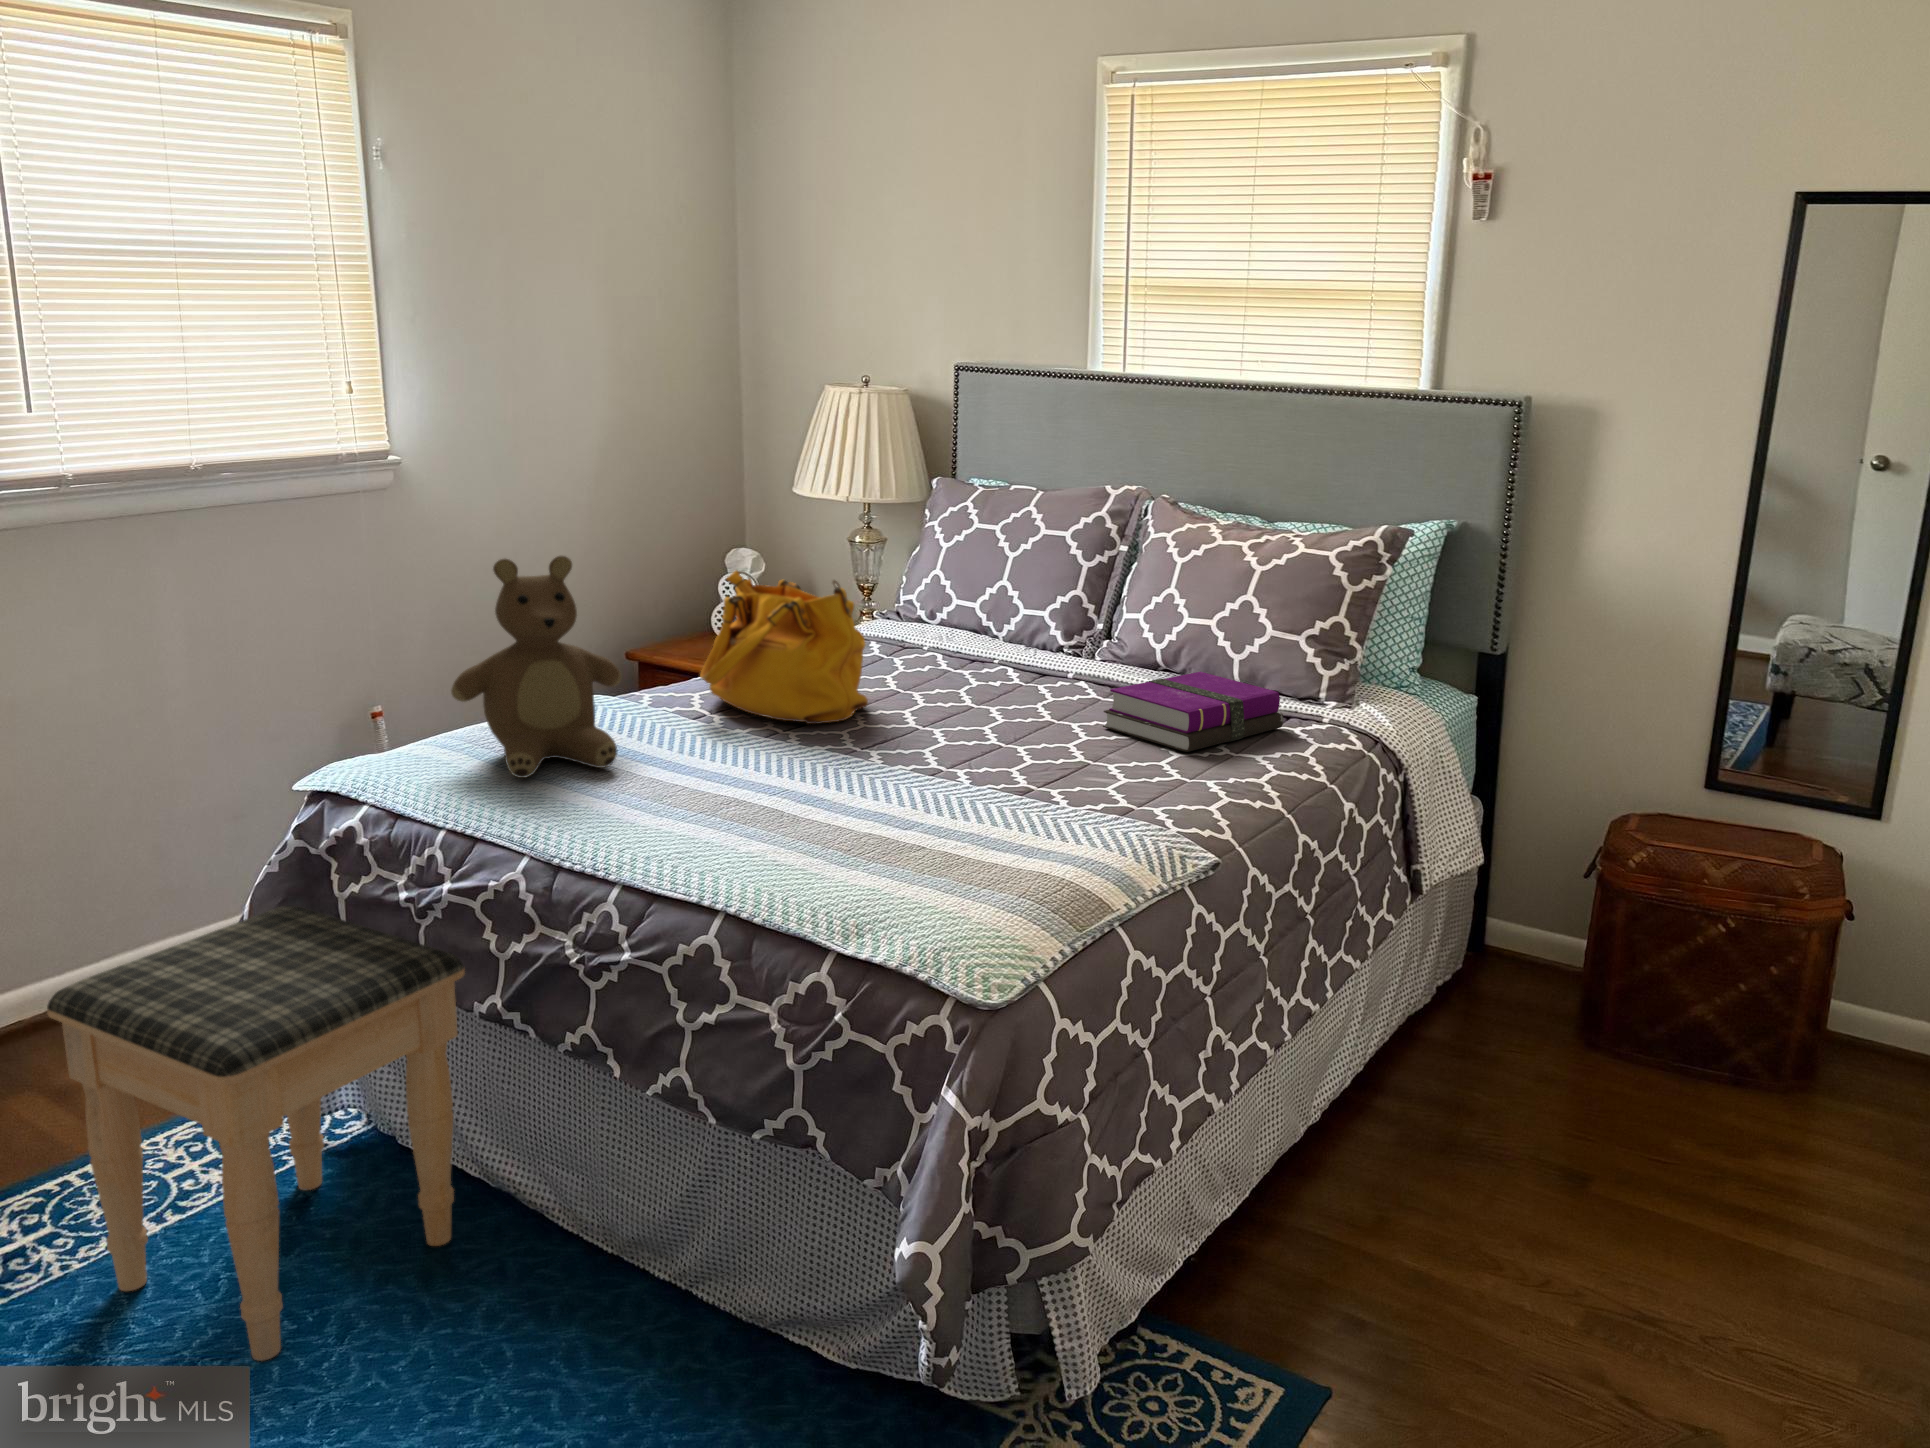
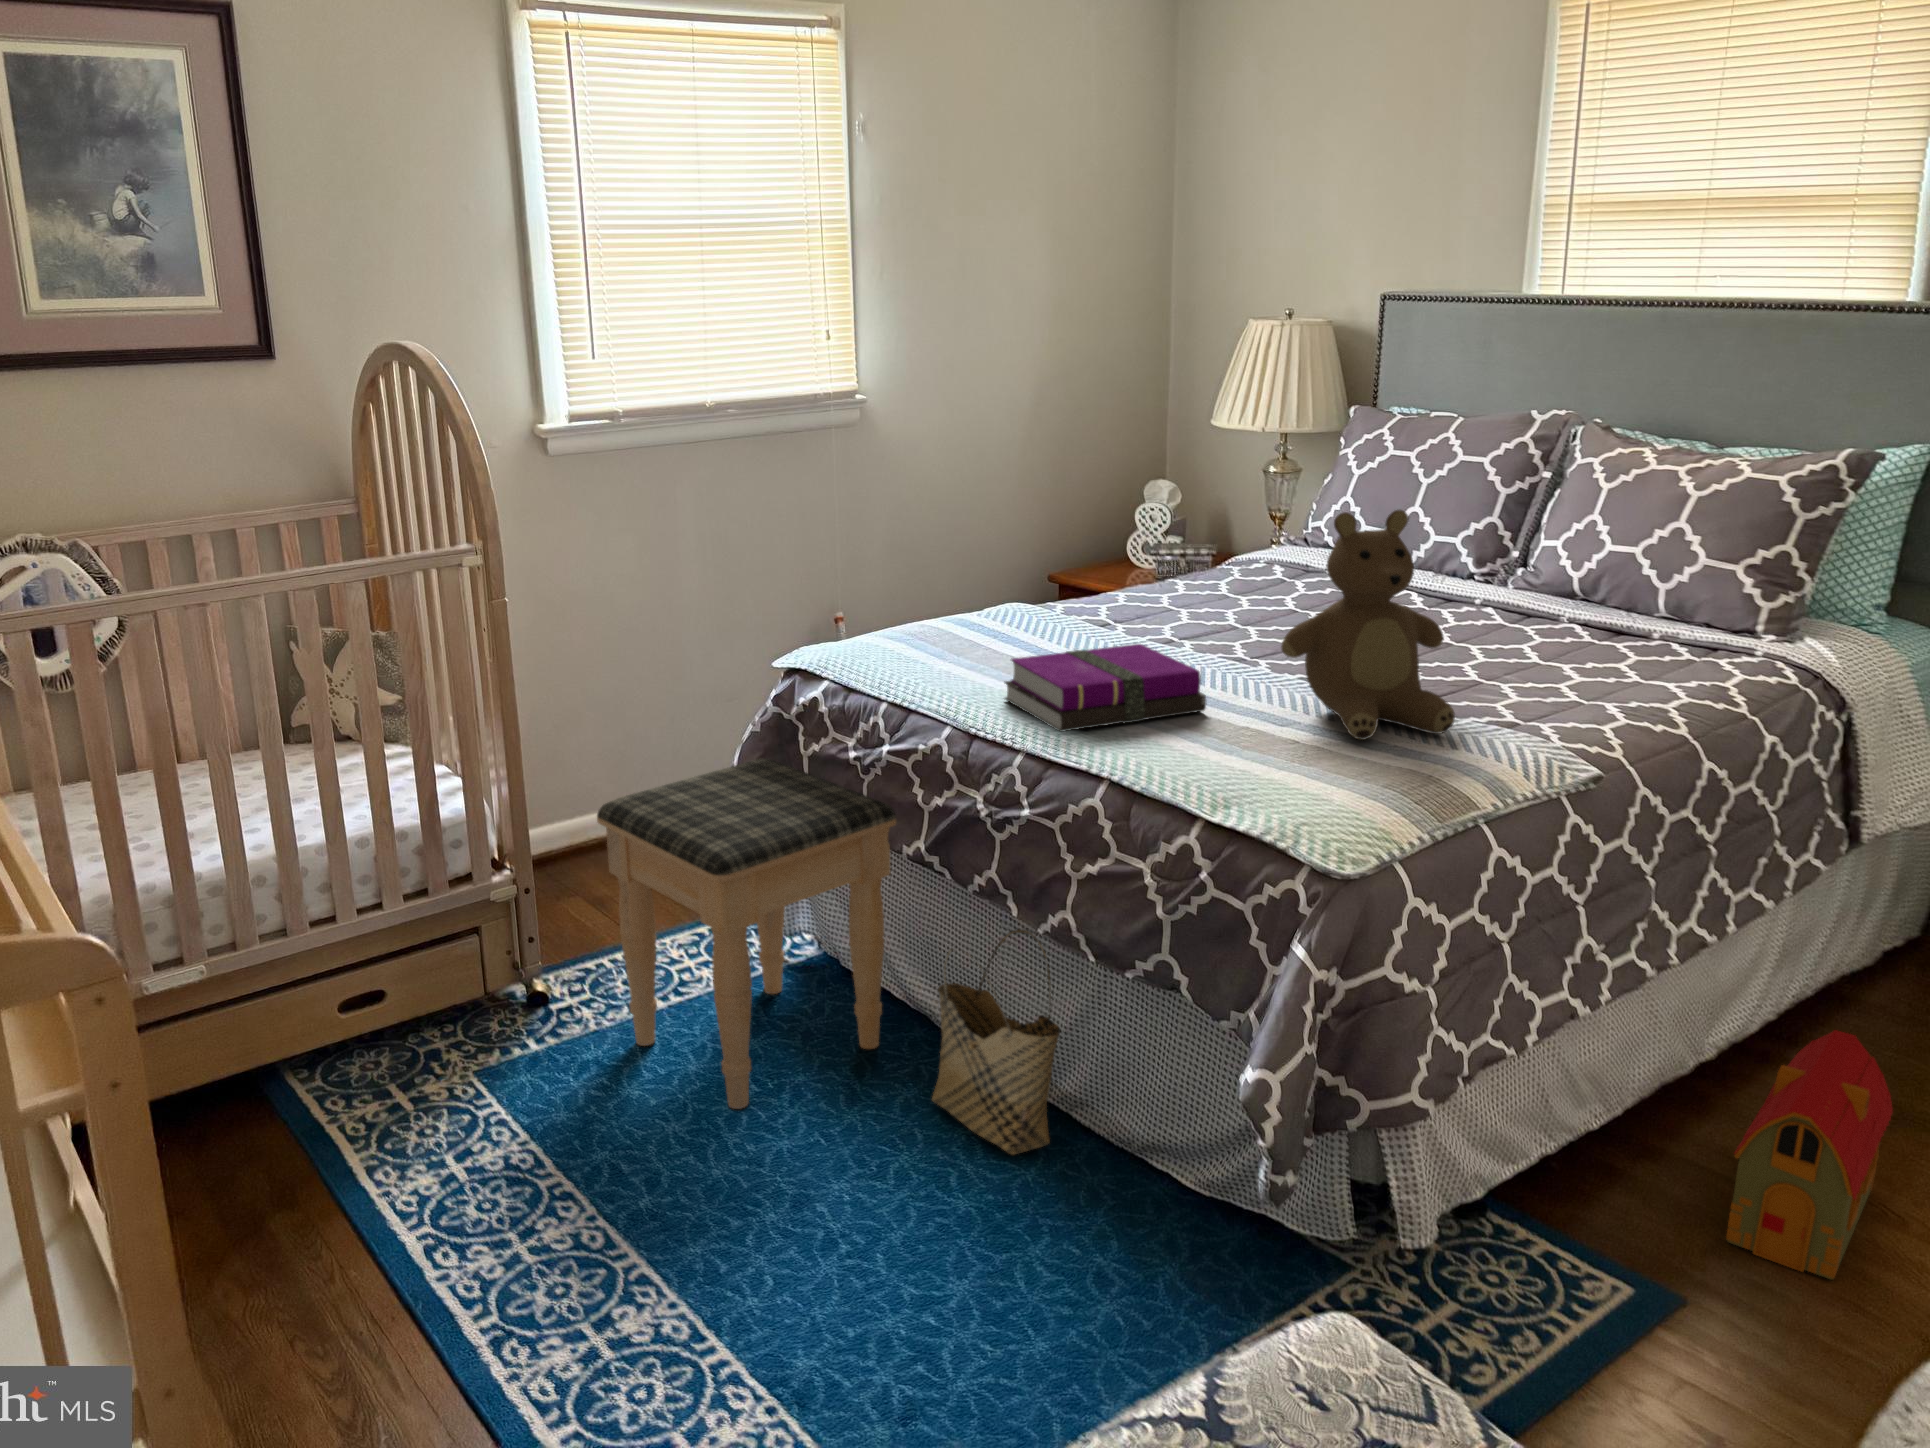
teddy bear: present [451,556,621,778] -> present [1281,510,1455,740]
handbag: present [700,570,868,724] -> none [1109,490,1266,633]
notebook: present [1103,672,1283,752] -> present [1005,644,1206,732]
toy house: none [1357,1085,1481,1337] -> present [1726,1030,1893,1279]
woven basket: none [522,1089,676,1358] -> present [932,929,1061,1154]

